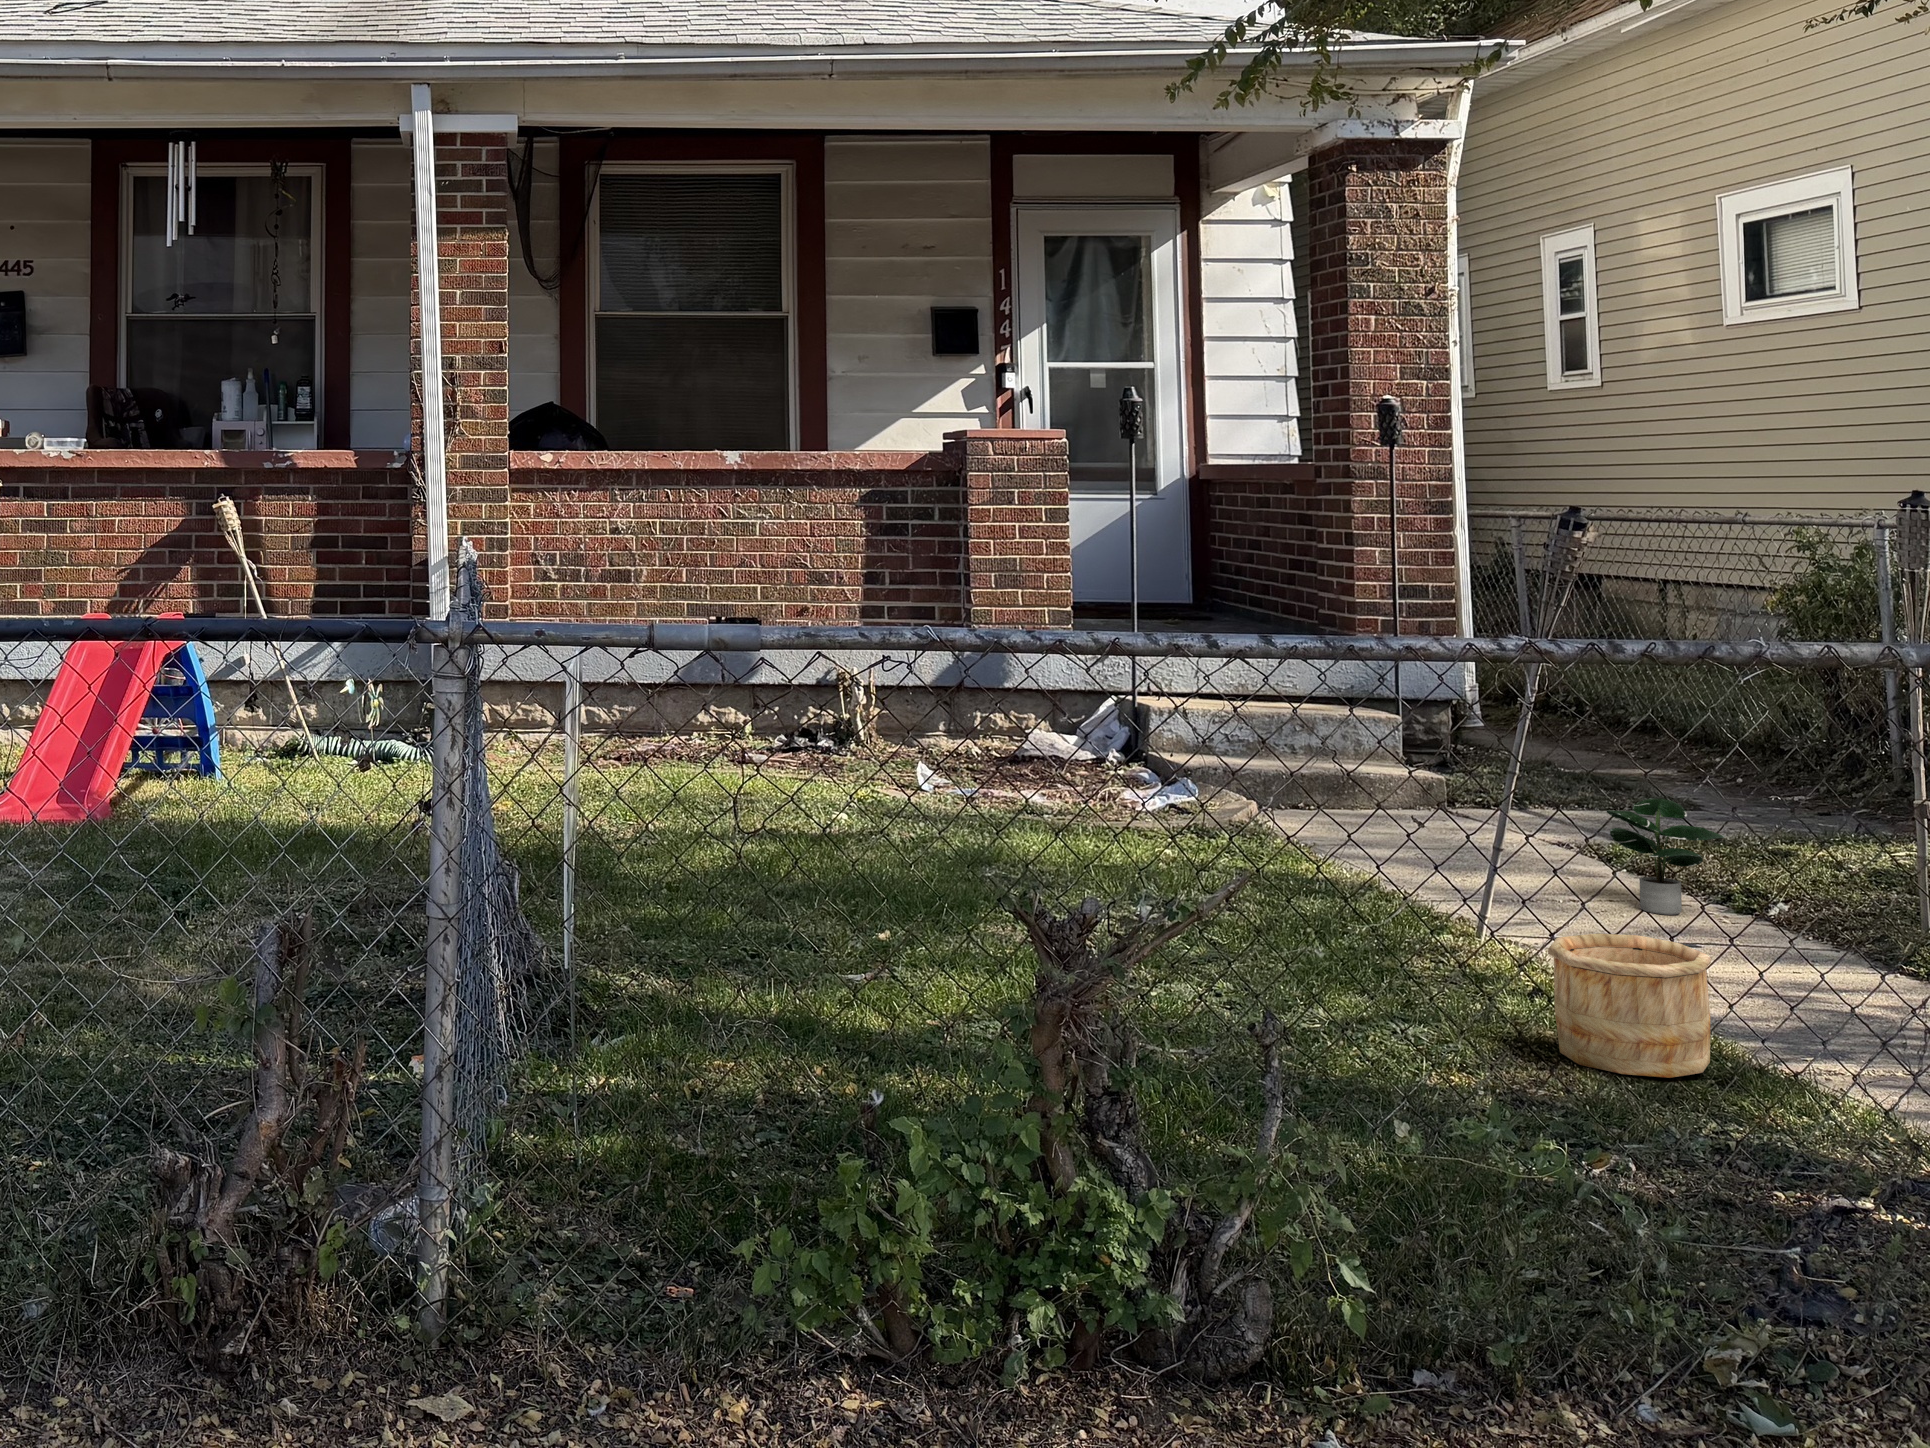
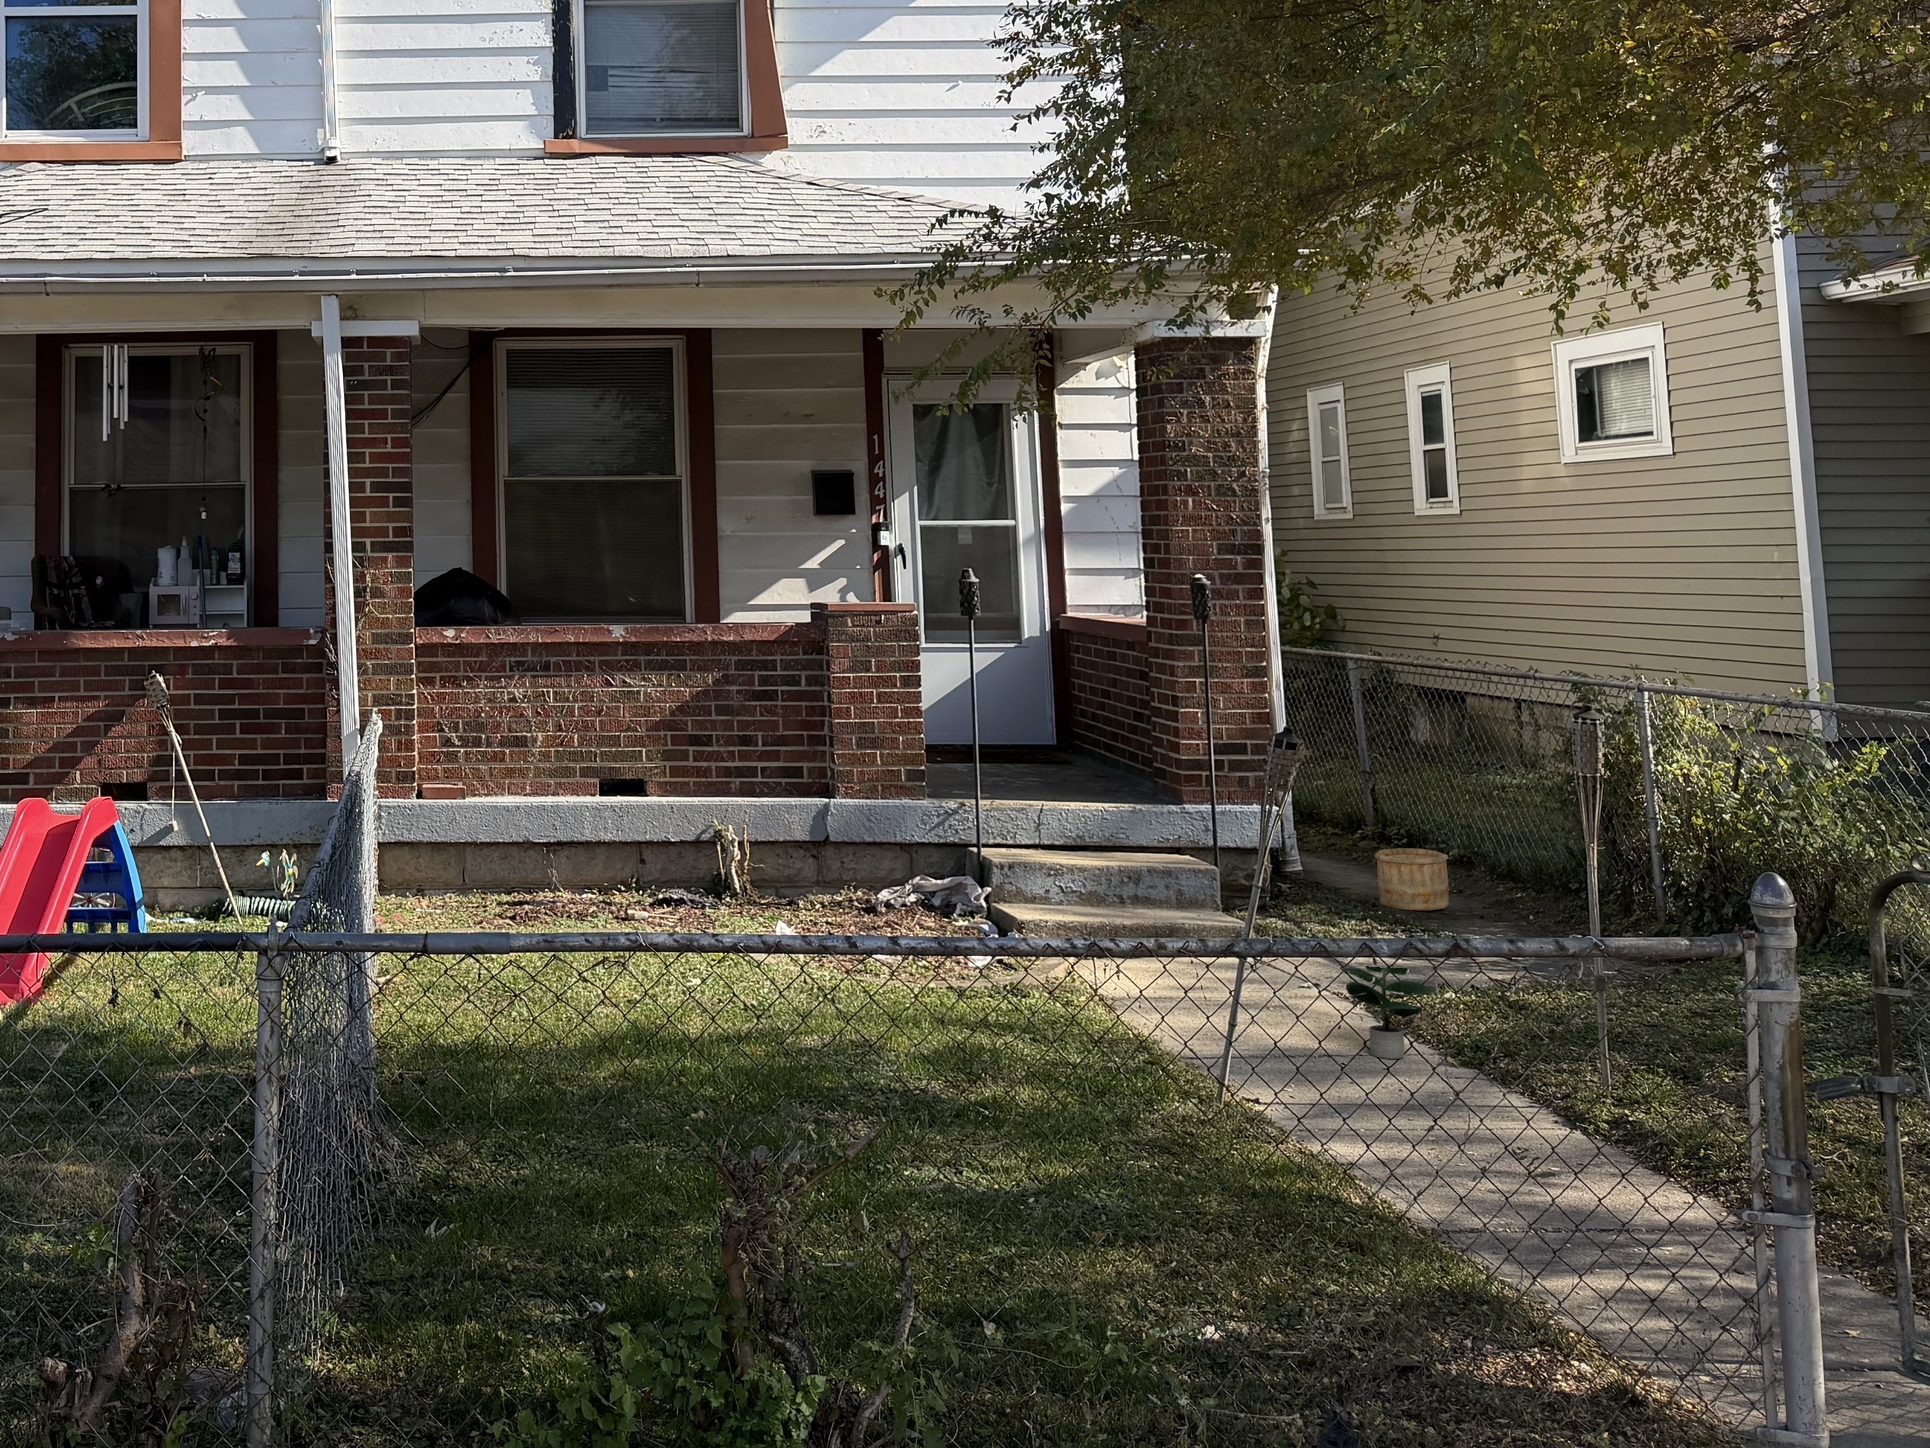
wooden bucket: present [1548,934,1711,1078] -> present [1374,848,1449,911]

